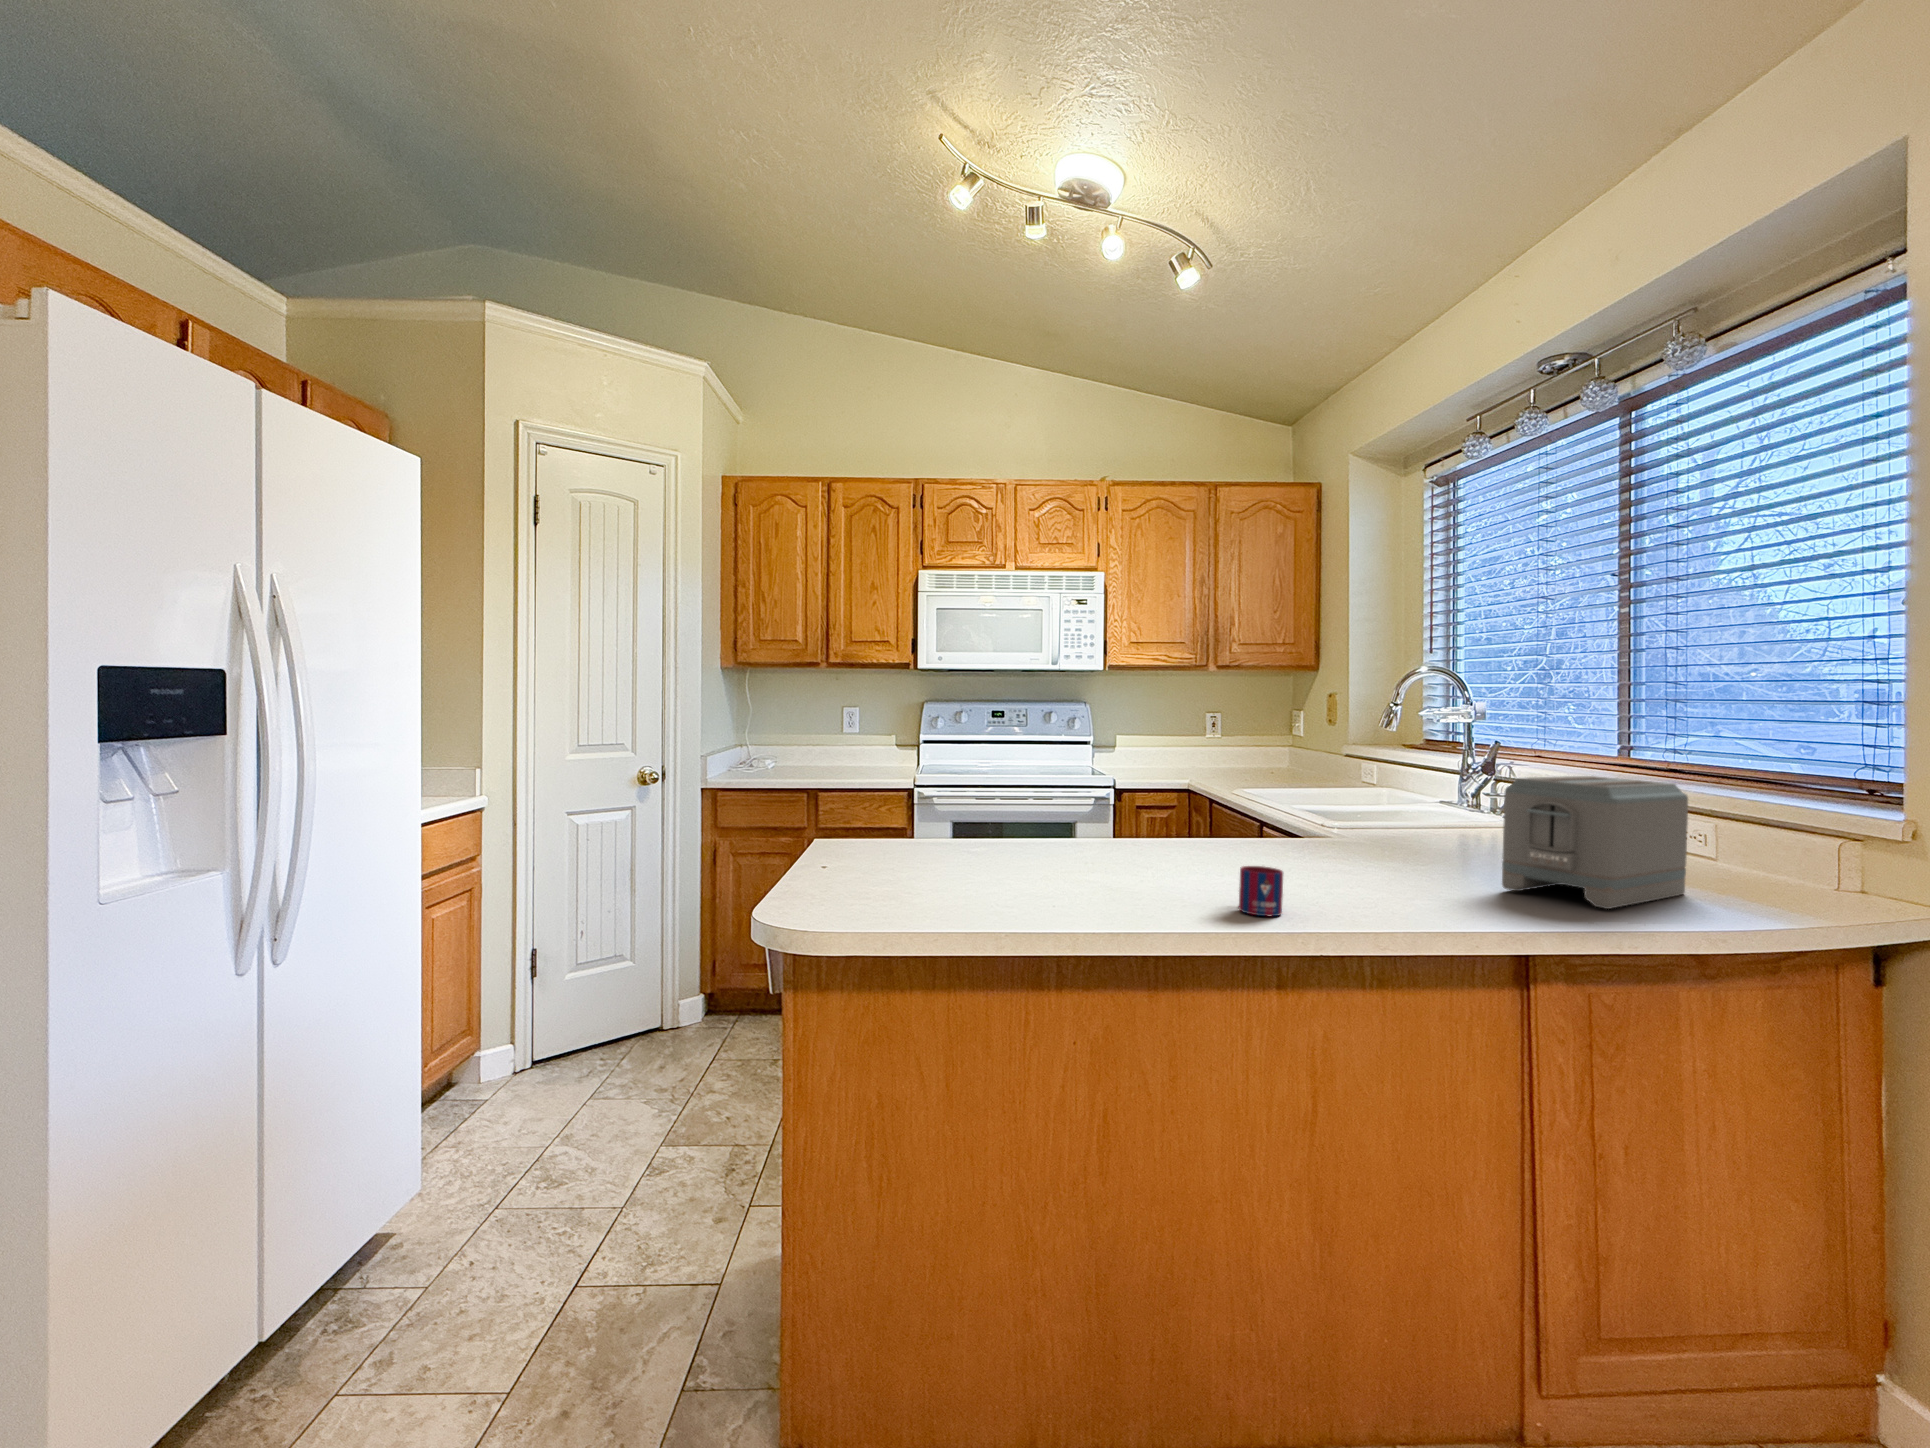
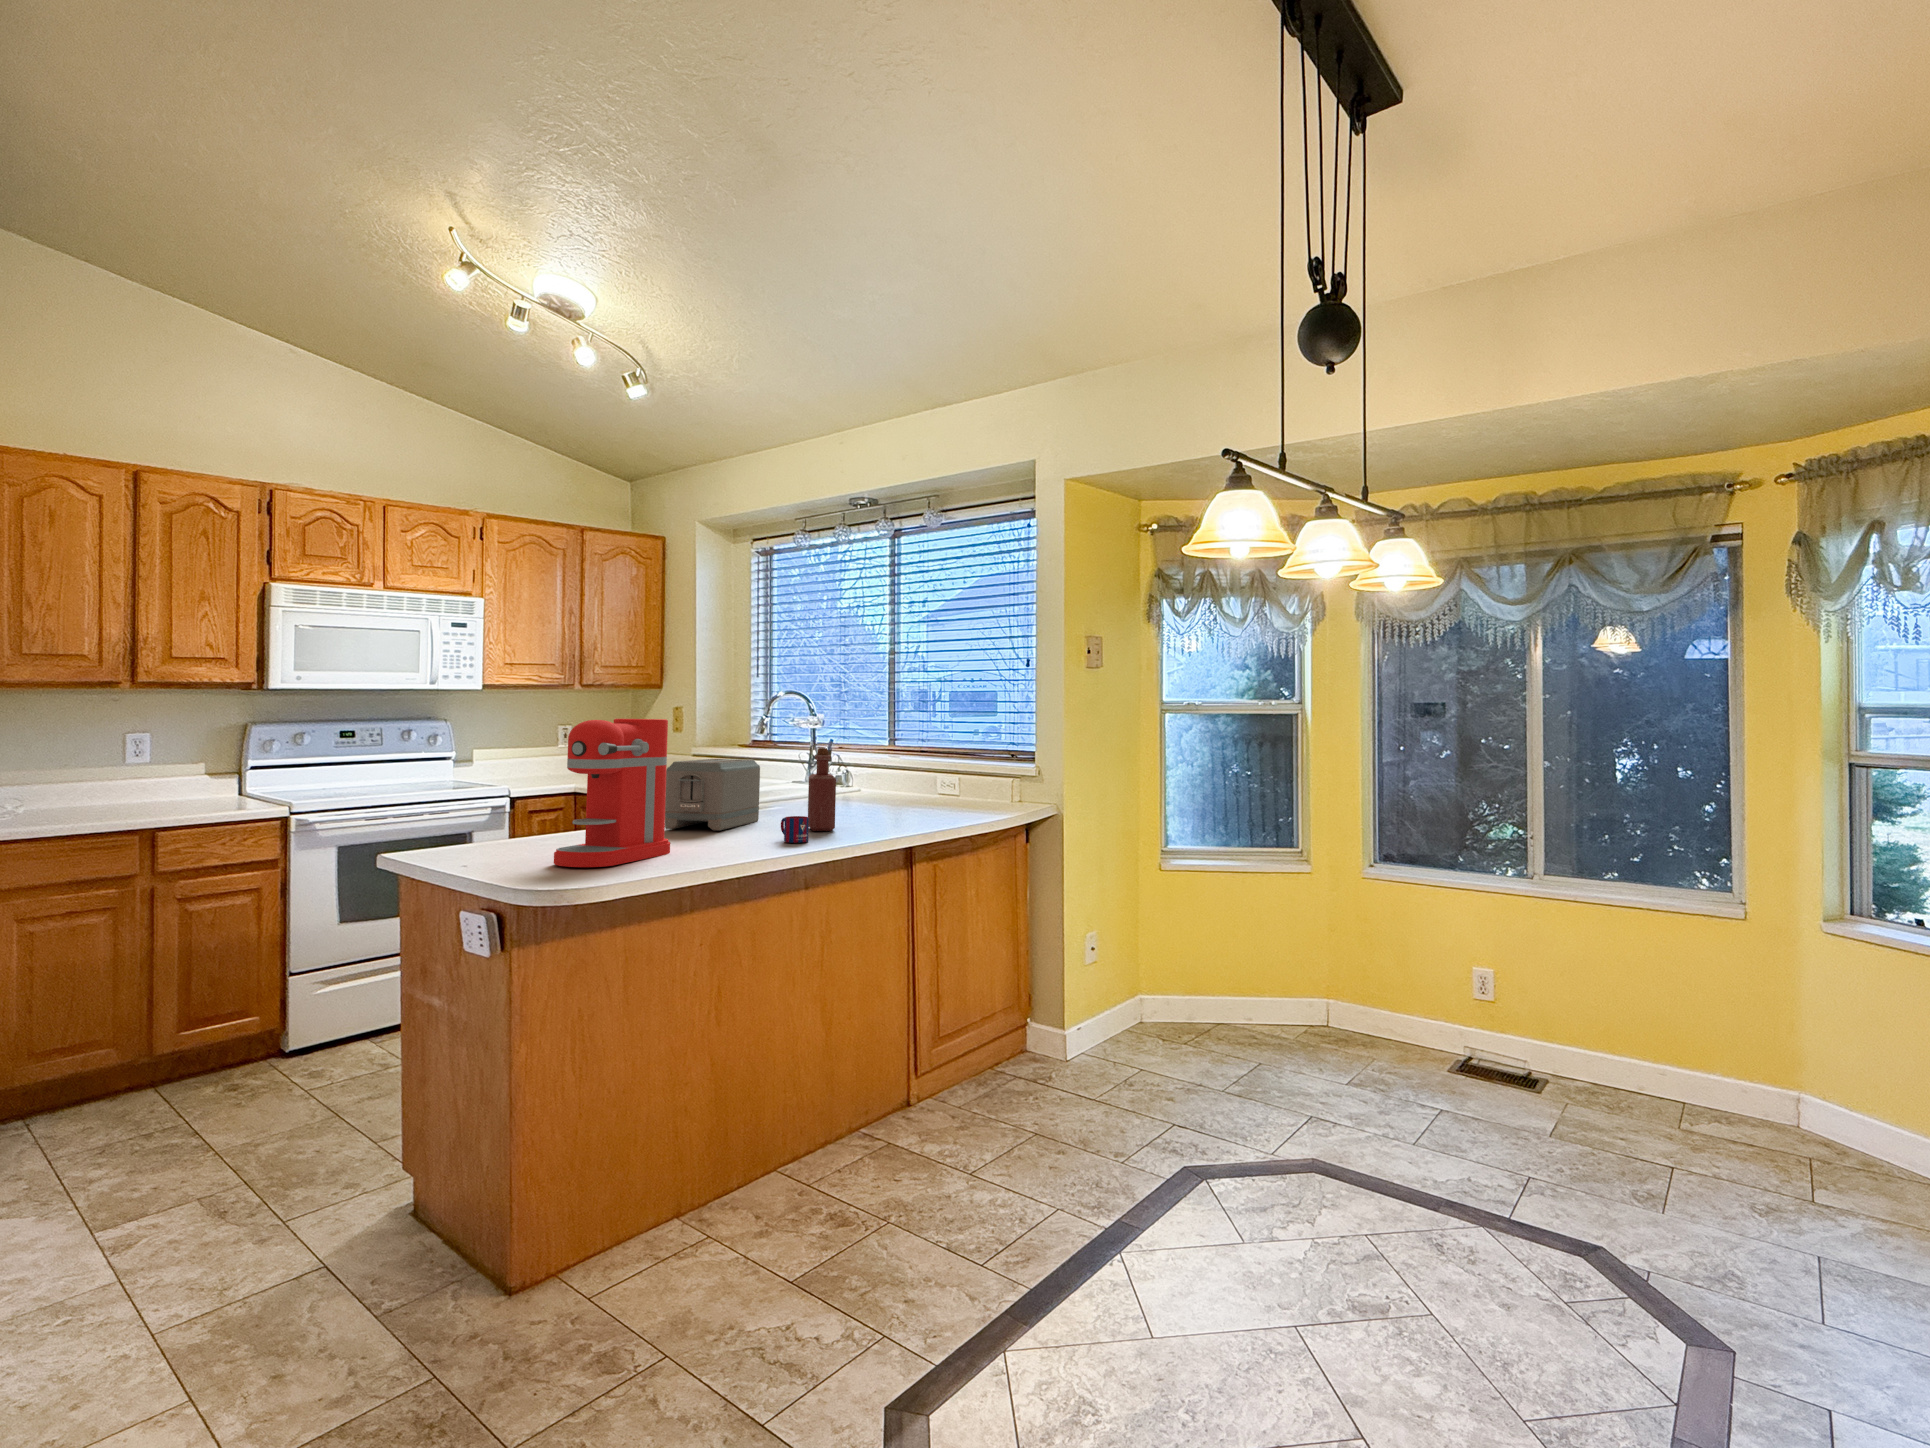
coffee maker: none [867,691,1056,908] -> present [554,719,670,867]
bottle: none [1324,752,1382,899] -> present [808,748,836,831]
toaster: present [1502,776,1688,909] -> present [665,759,760,831]

